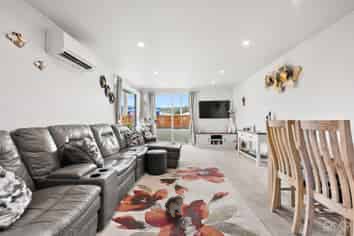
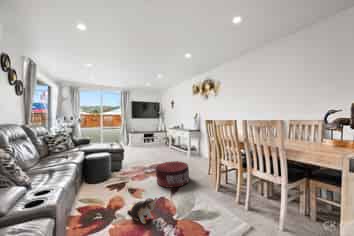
pouf: none [202,166,241,194] -> present [156,161,190,187]

